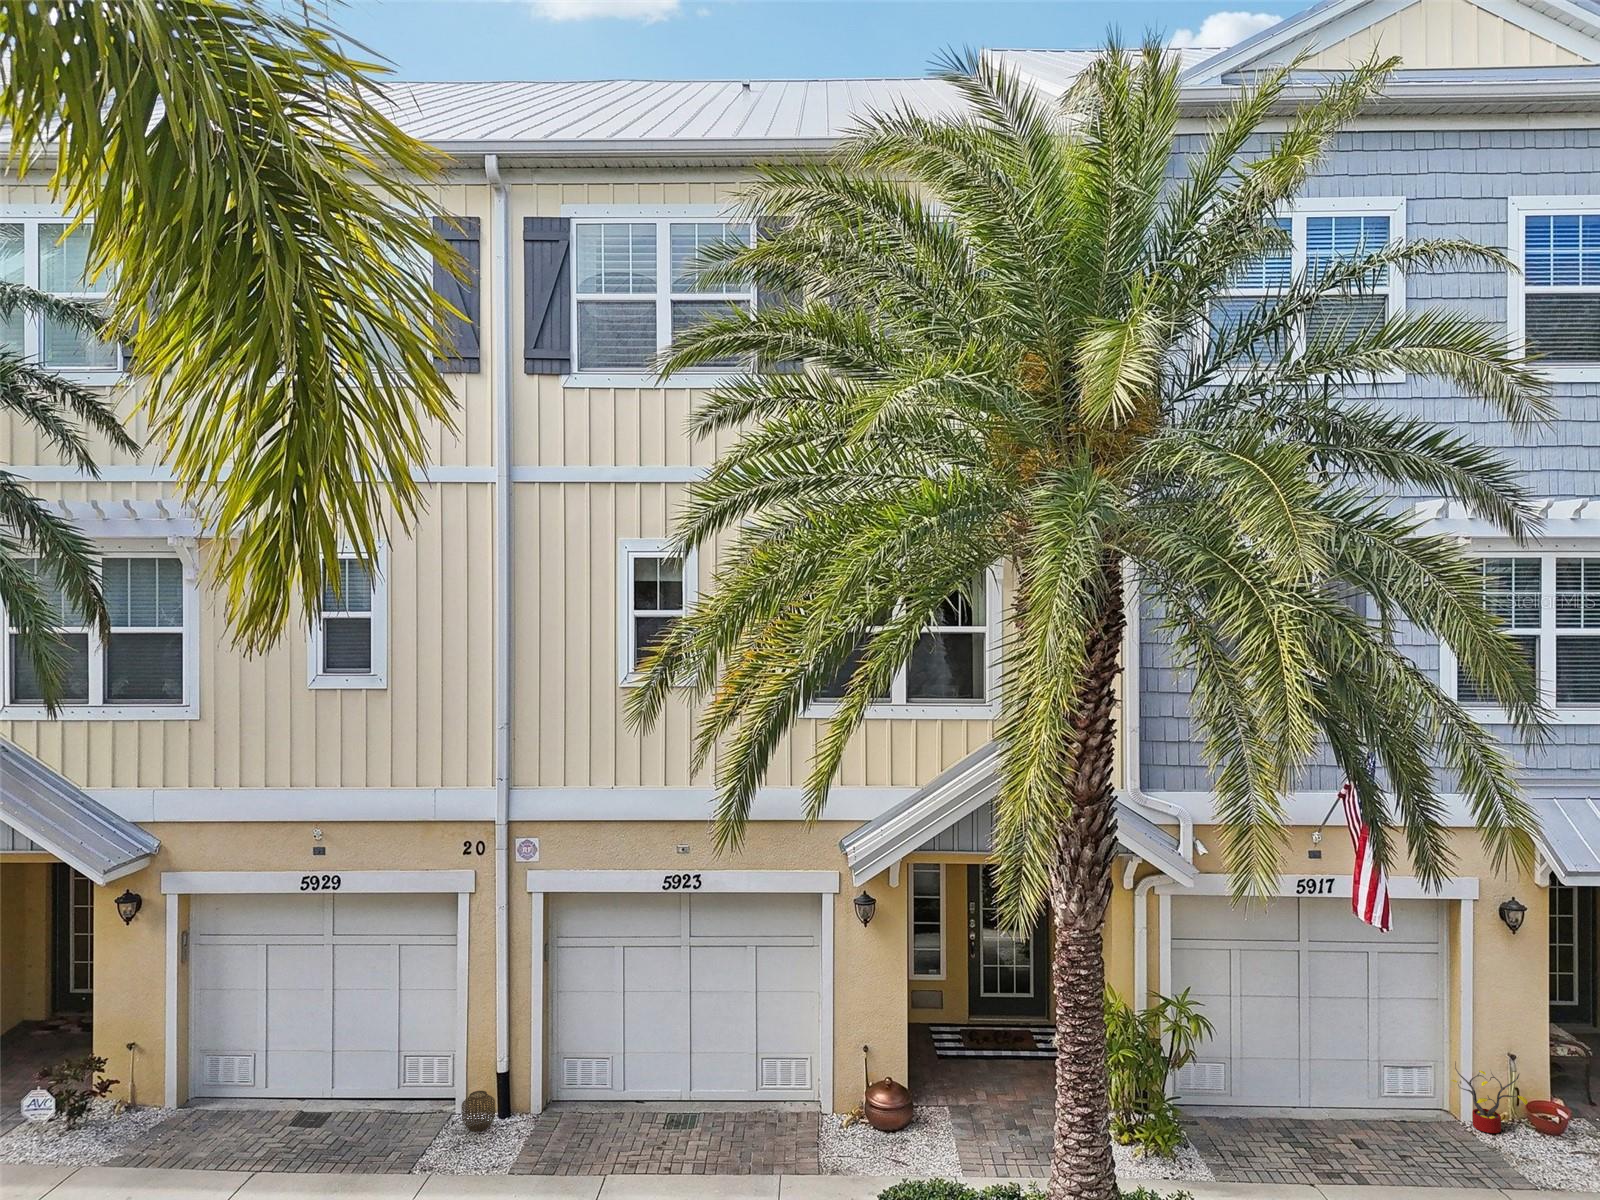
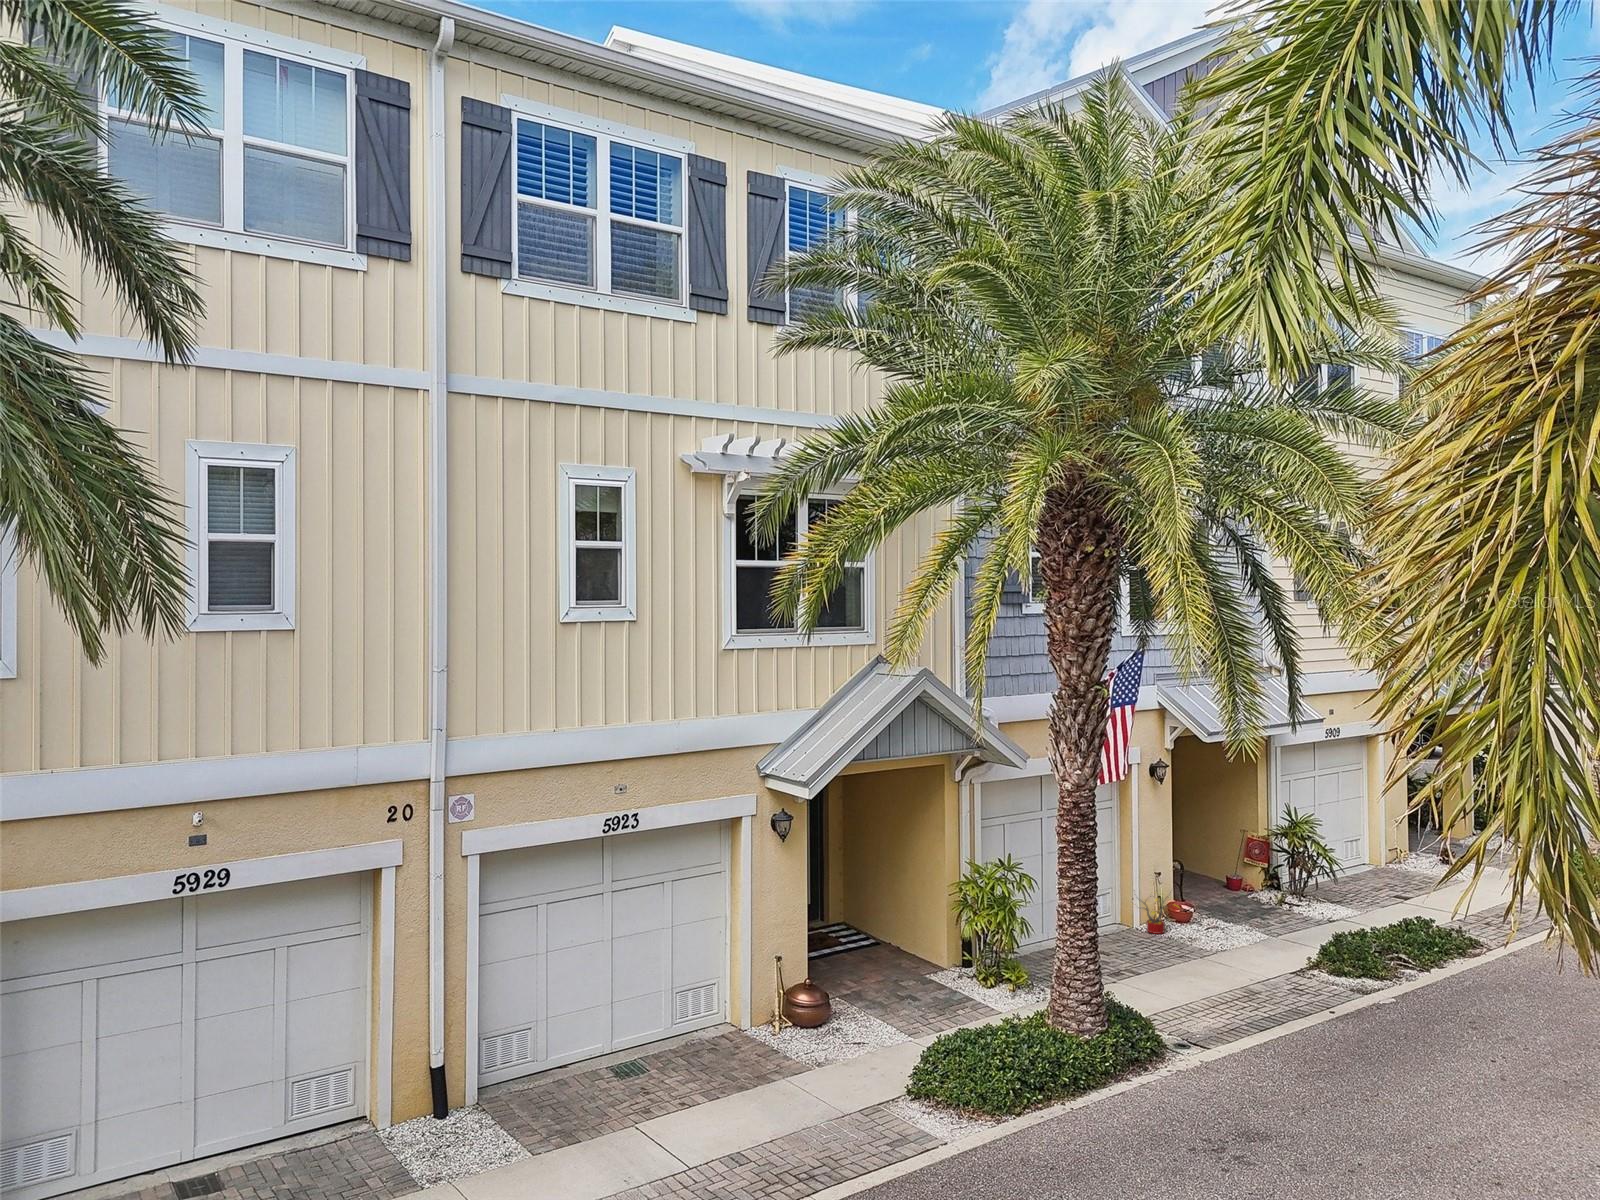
woven basket: present [461,1091,495,1132] -> none [405,1090,445,1138]

